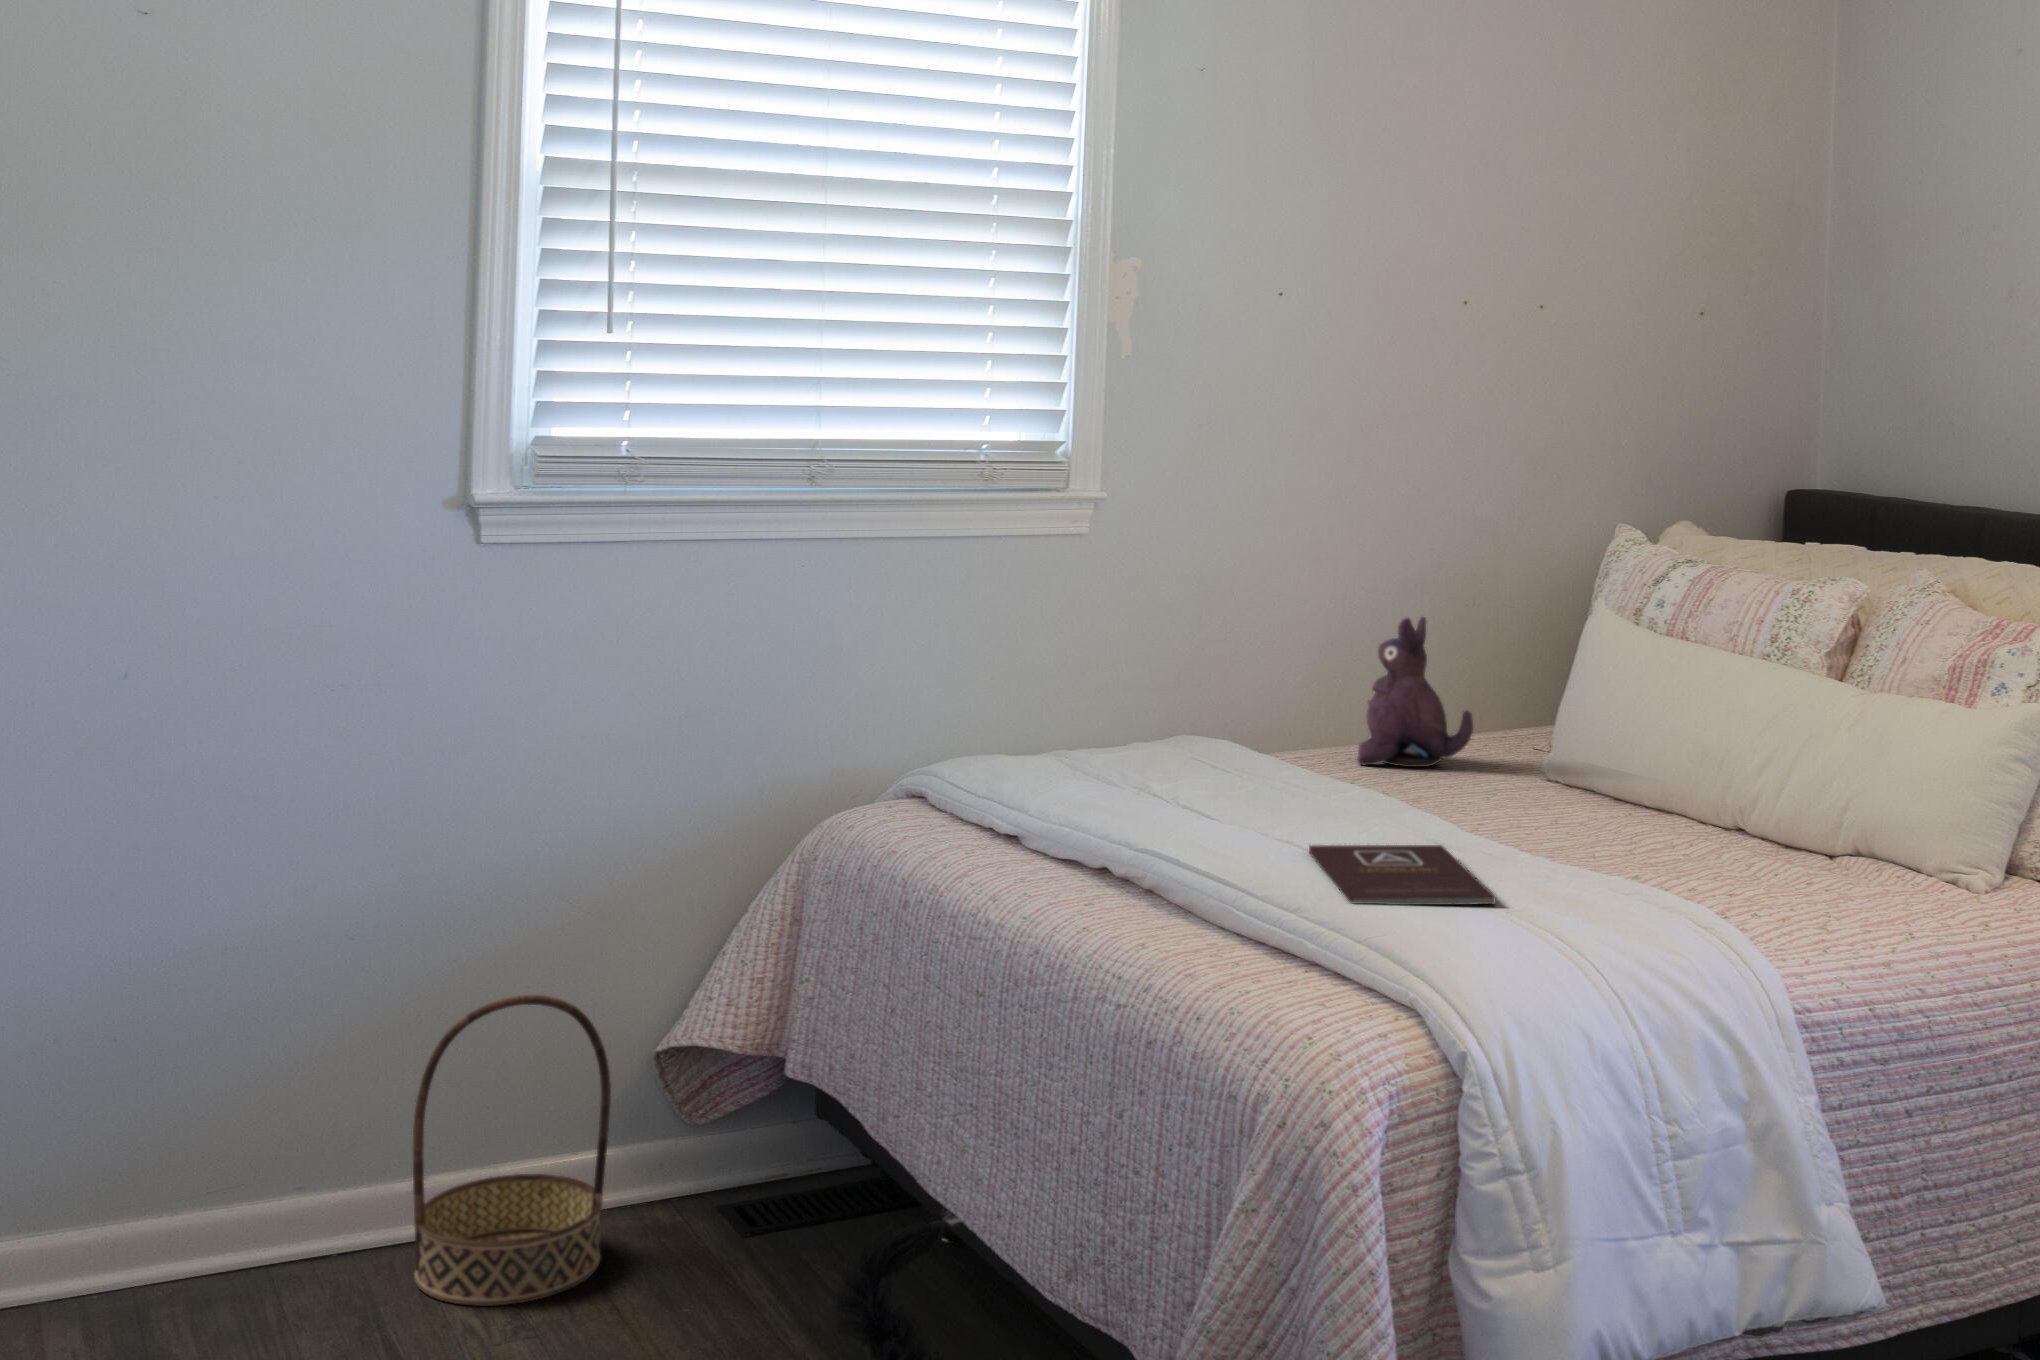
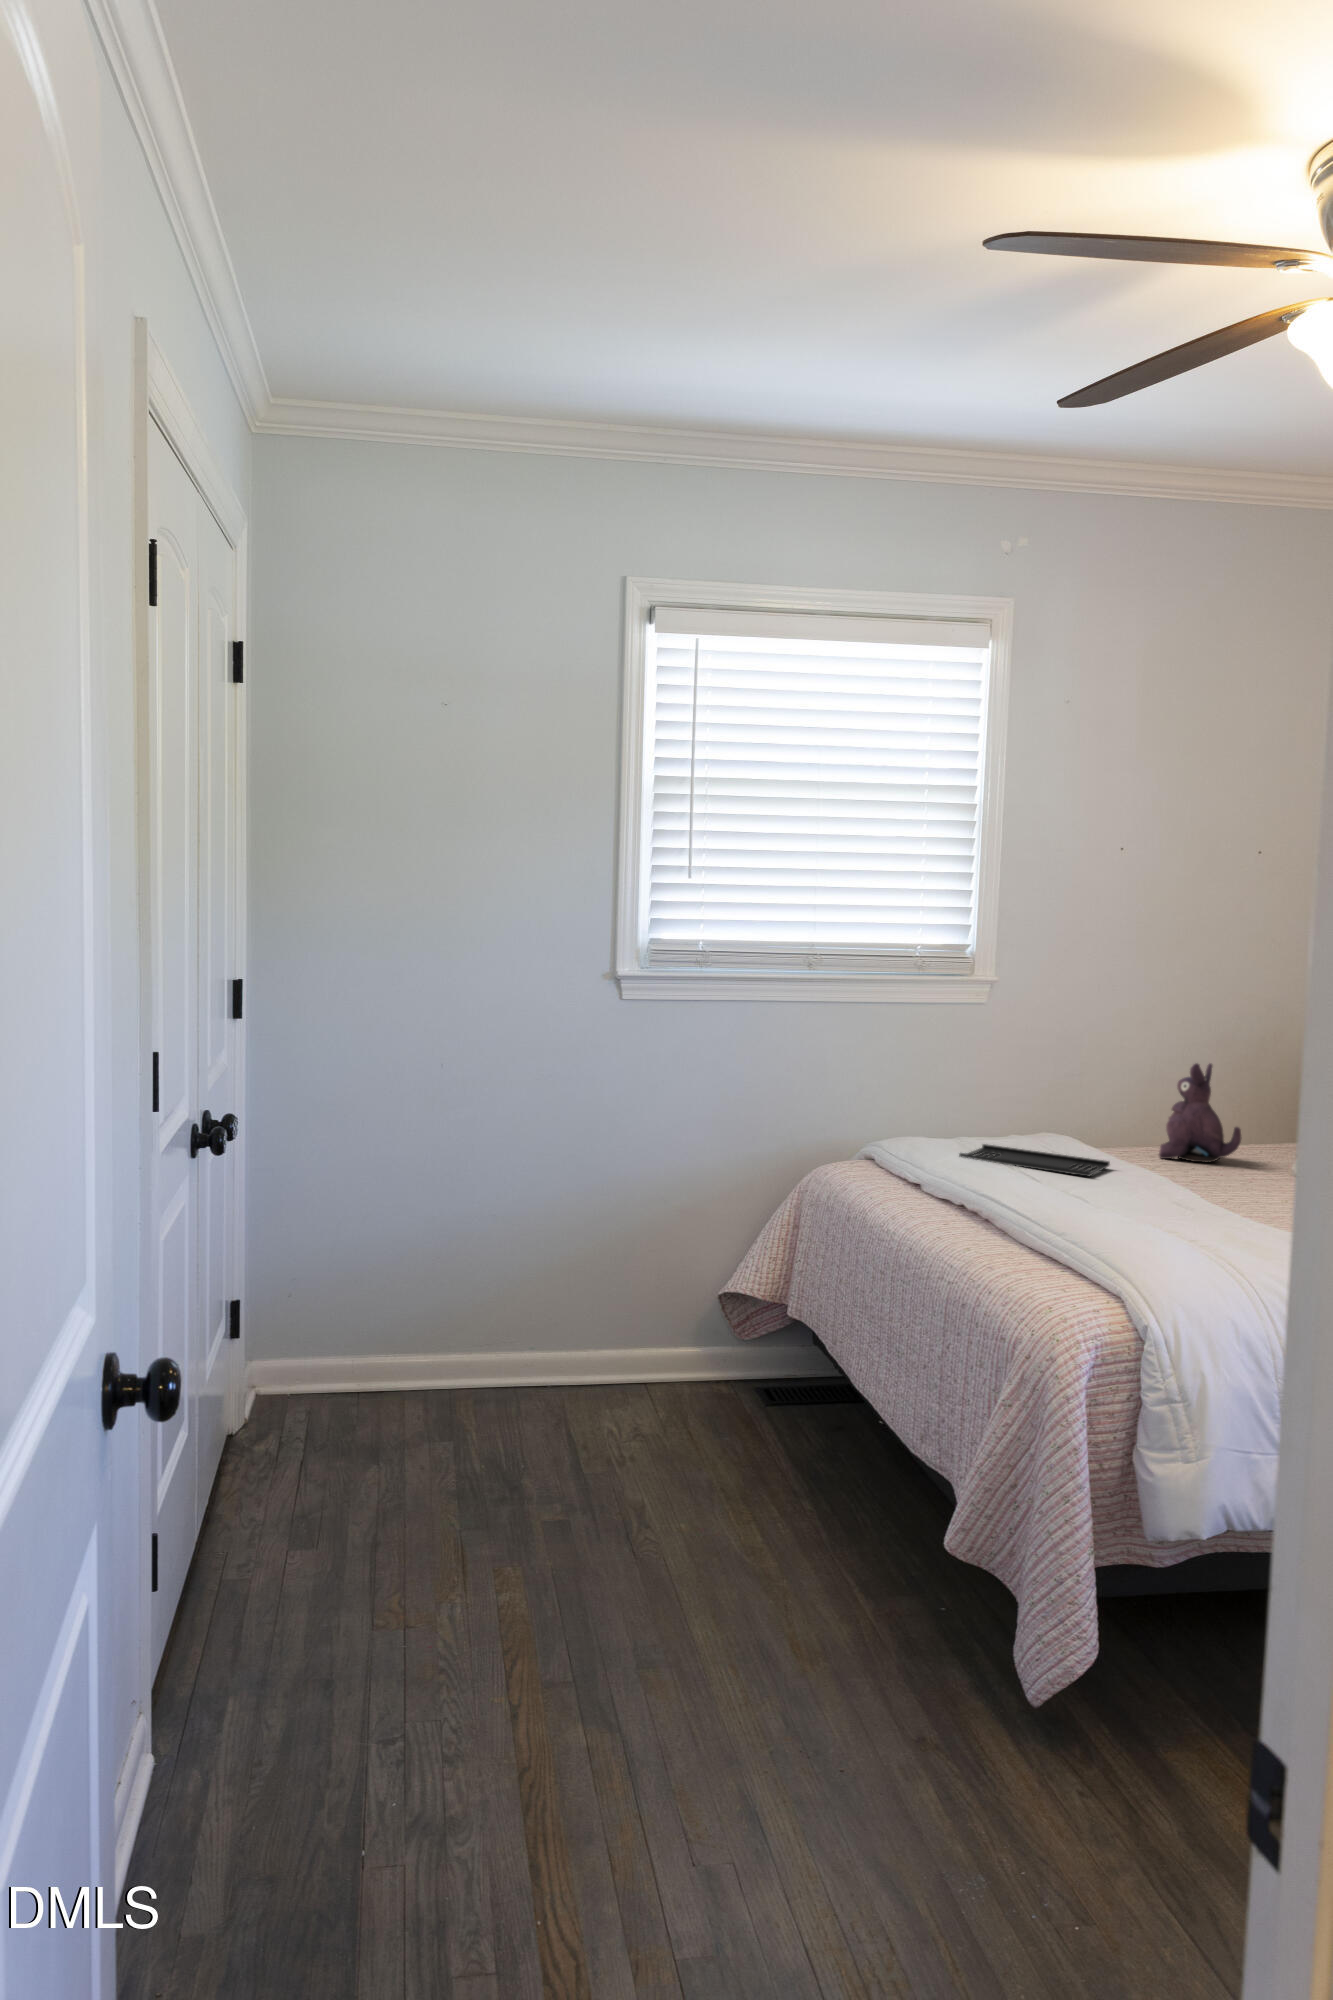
tray: none [1071,760,1300,803] -> present [959,1144,1110,1176]
book: present [1309,845,1495,905] -> none [1093,1202,1204,1245]
basket: present [413,995,611,1306] -> none [586,1254,691,1422]

